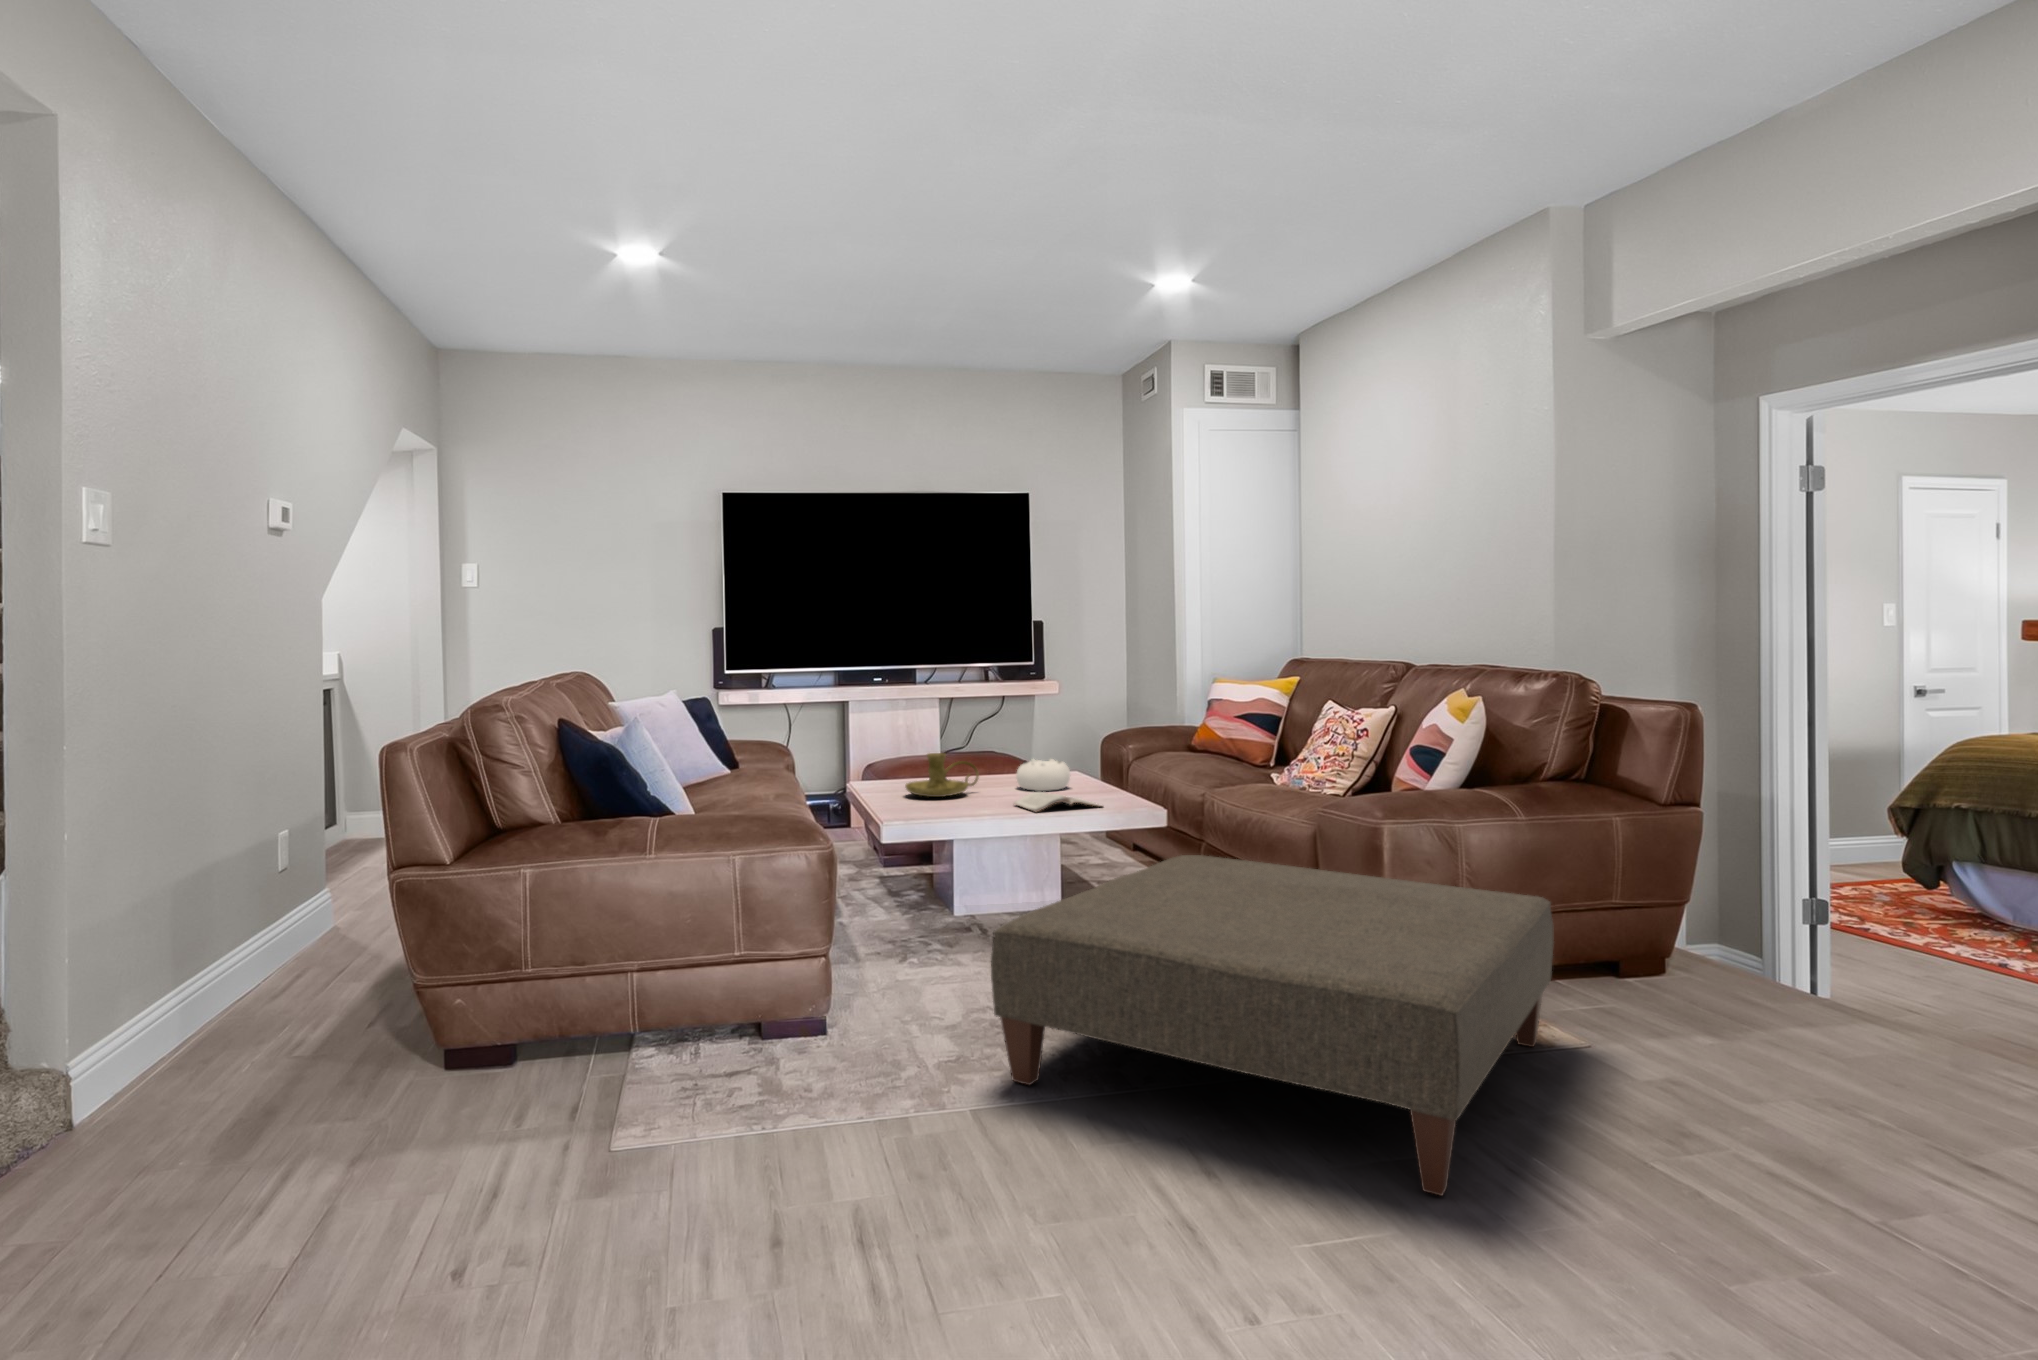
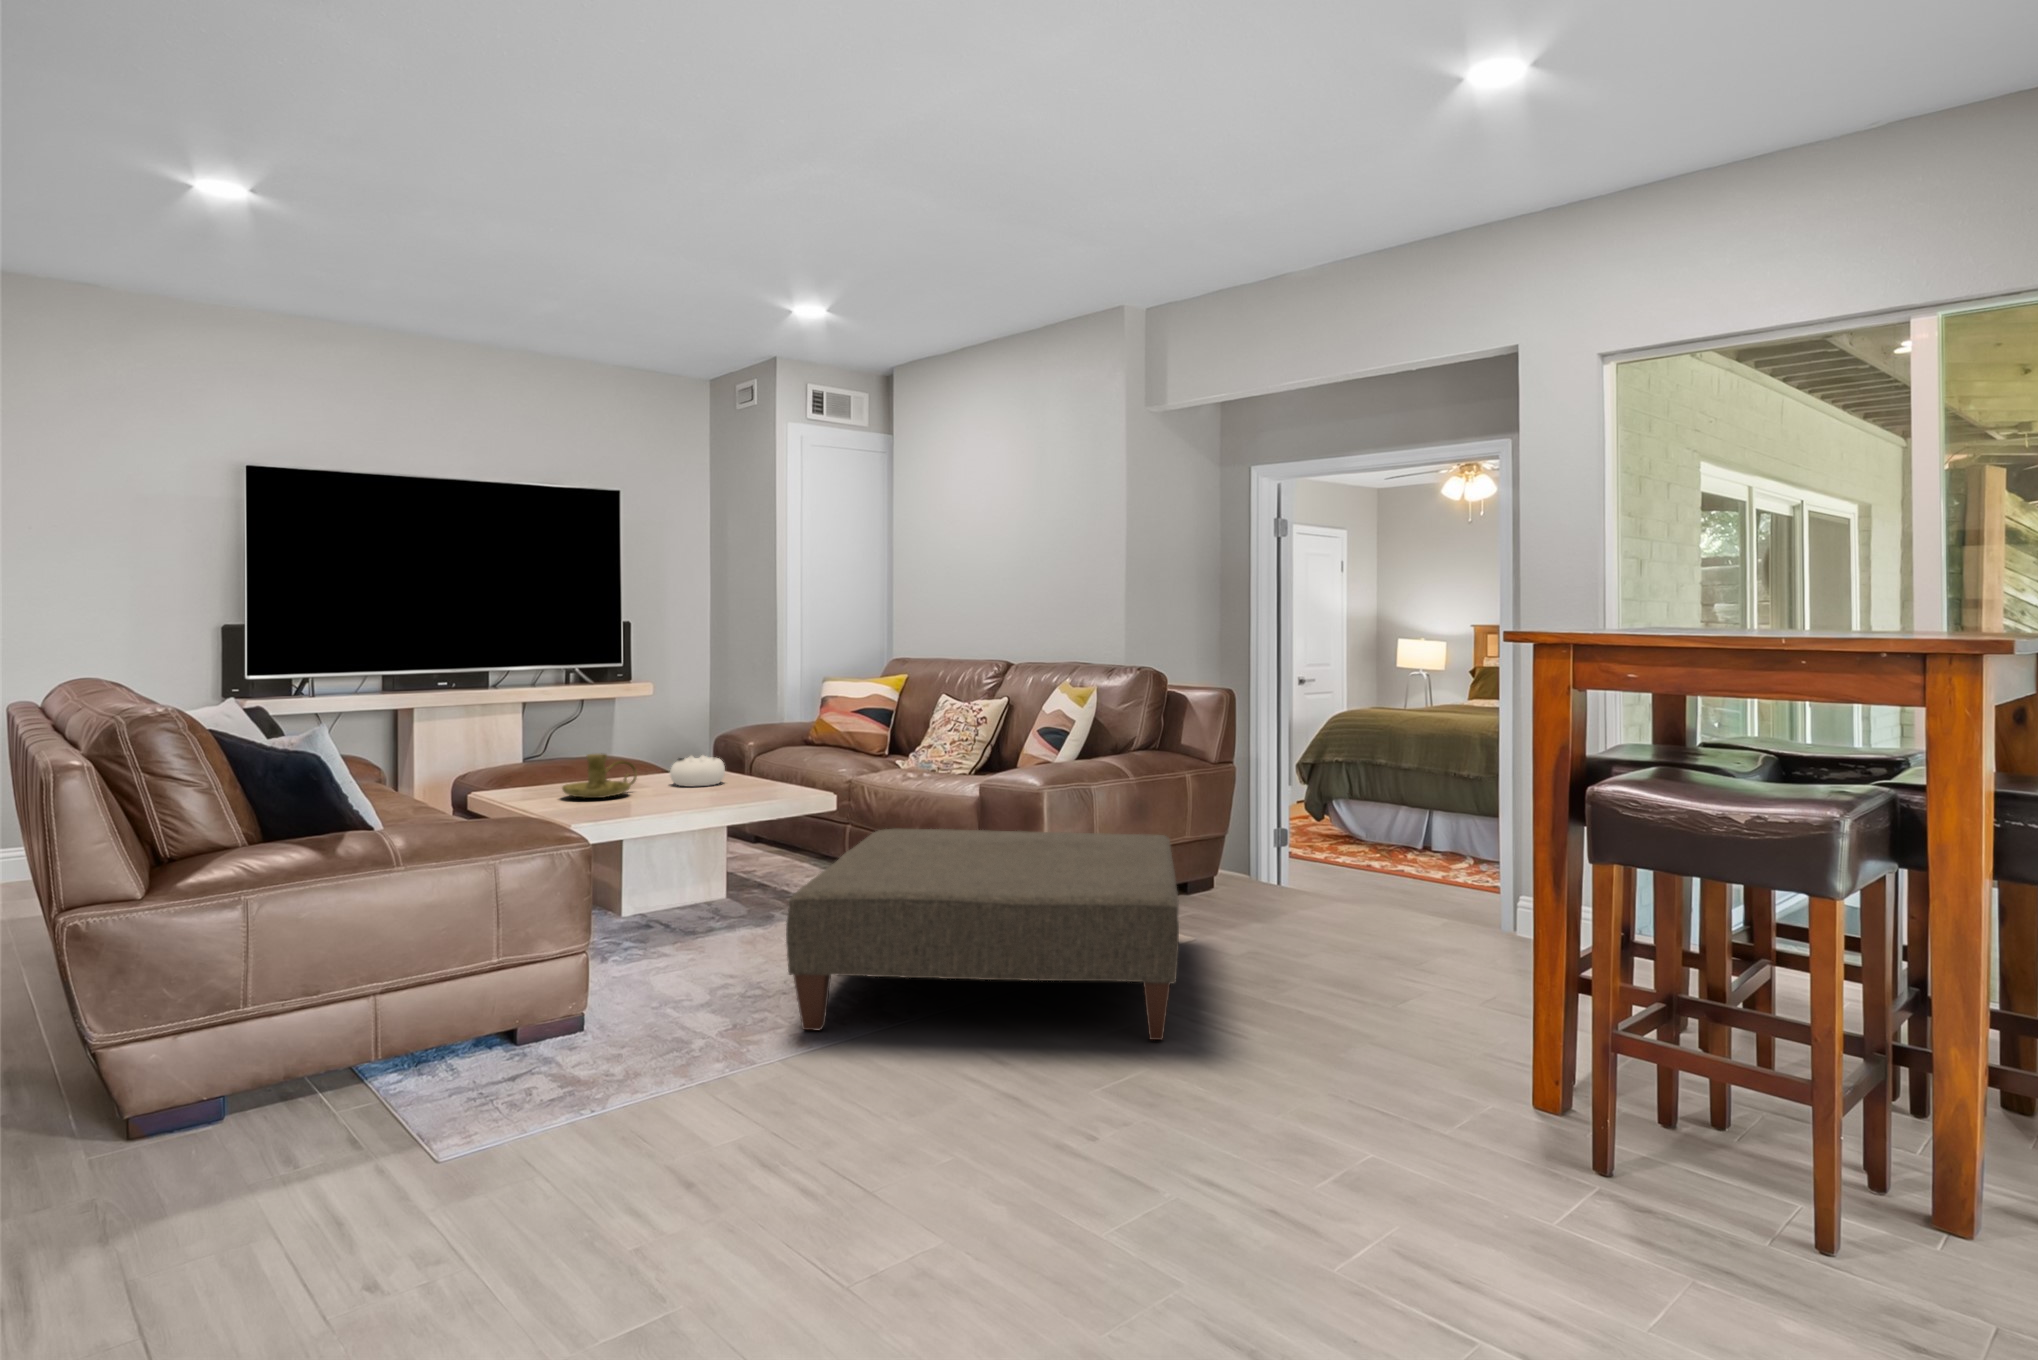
magazine: present [1014,792,1102,812] -> none [692,785,783,804]

